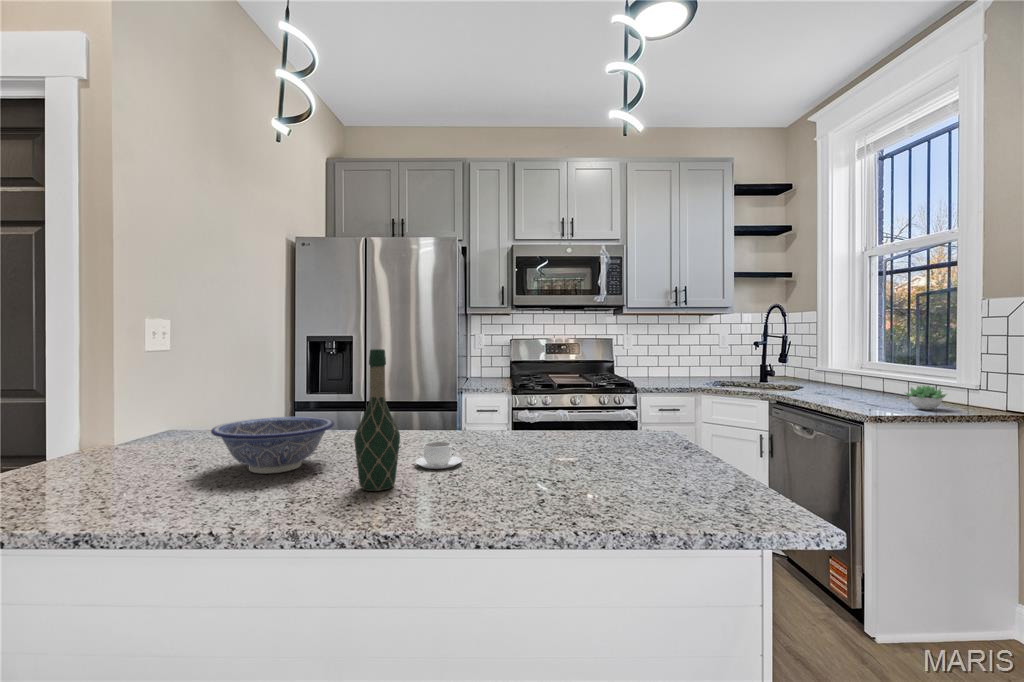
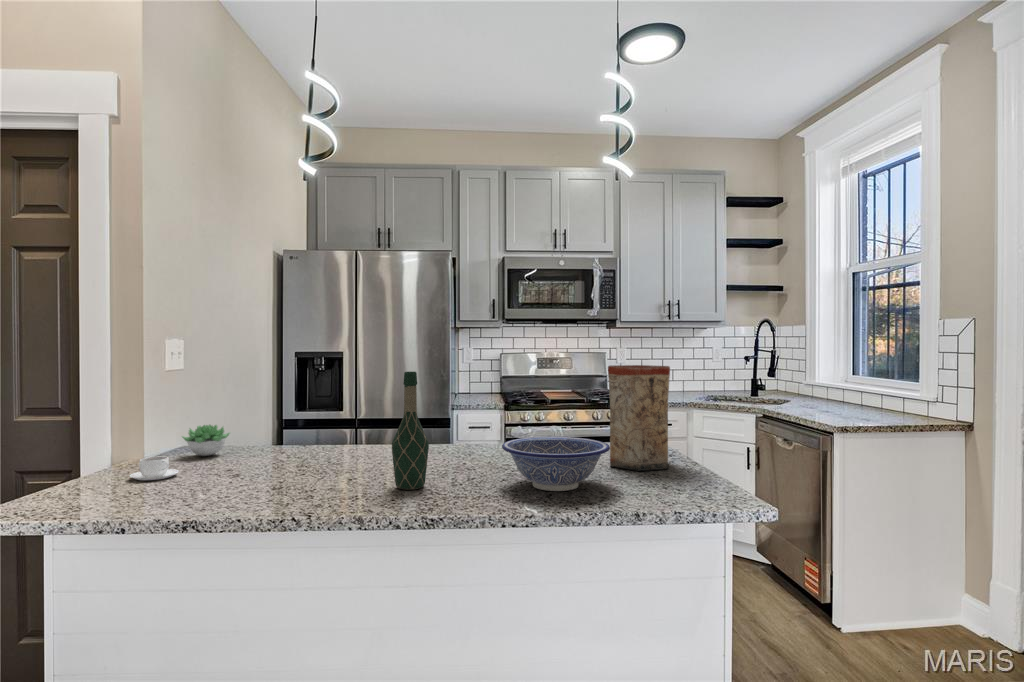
vase: none [616,345,690,468] -> present [608,365,670,471]
succulent plant: present [906,386,947,410] -> present [182,425,230,456]
decorative bowl: present [211,417,334,474] -> present [502,437,610,491]
coffee cup: present [415,442,462,469] -> present [130,456,179,480]

